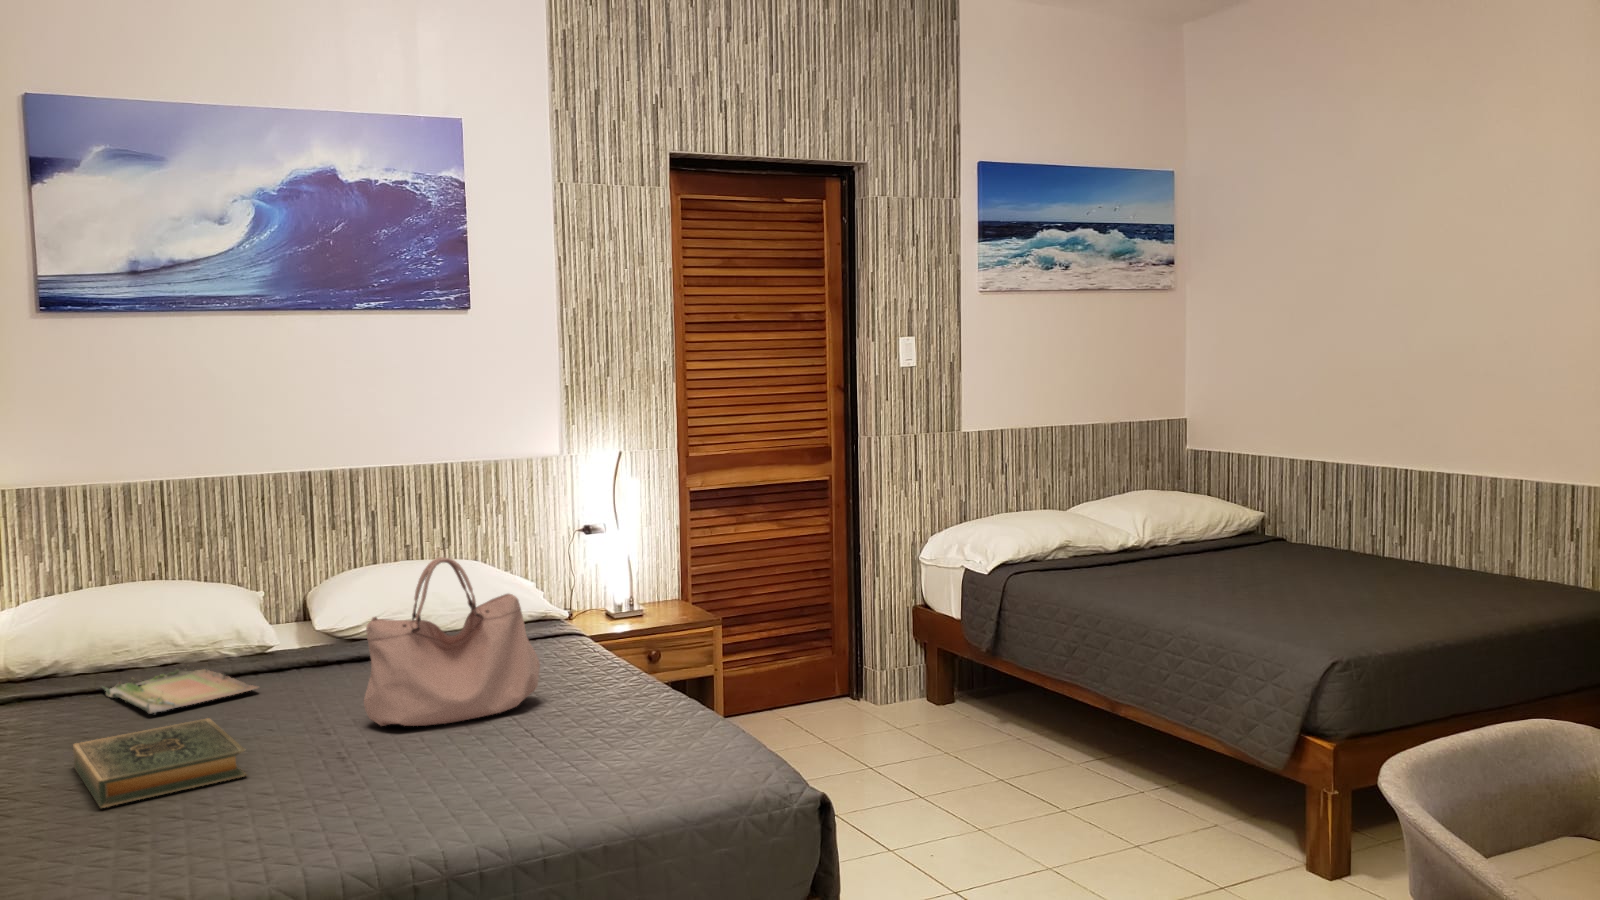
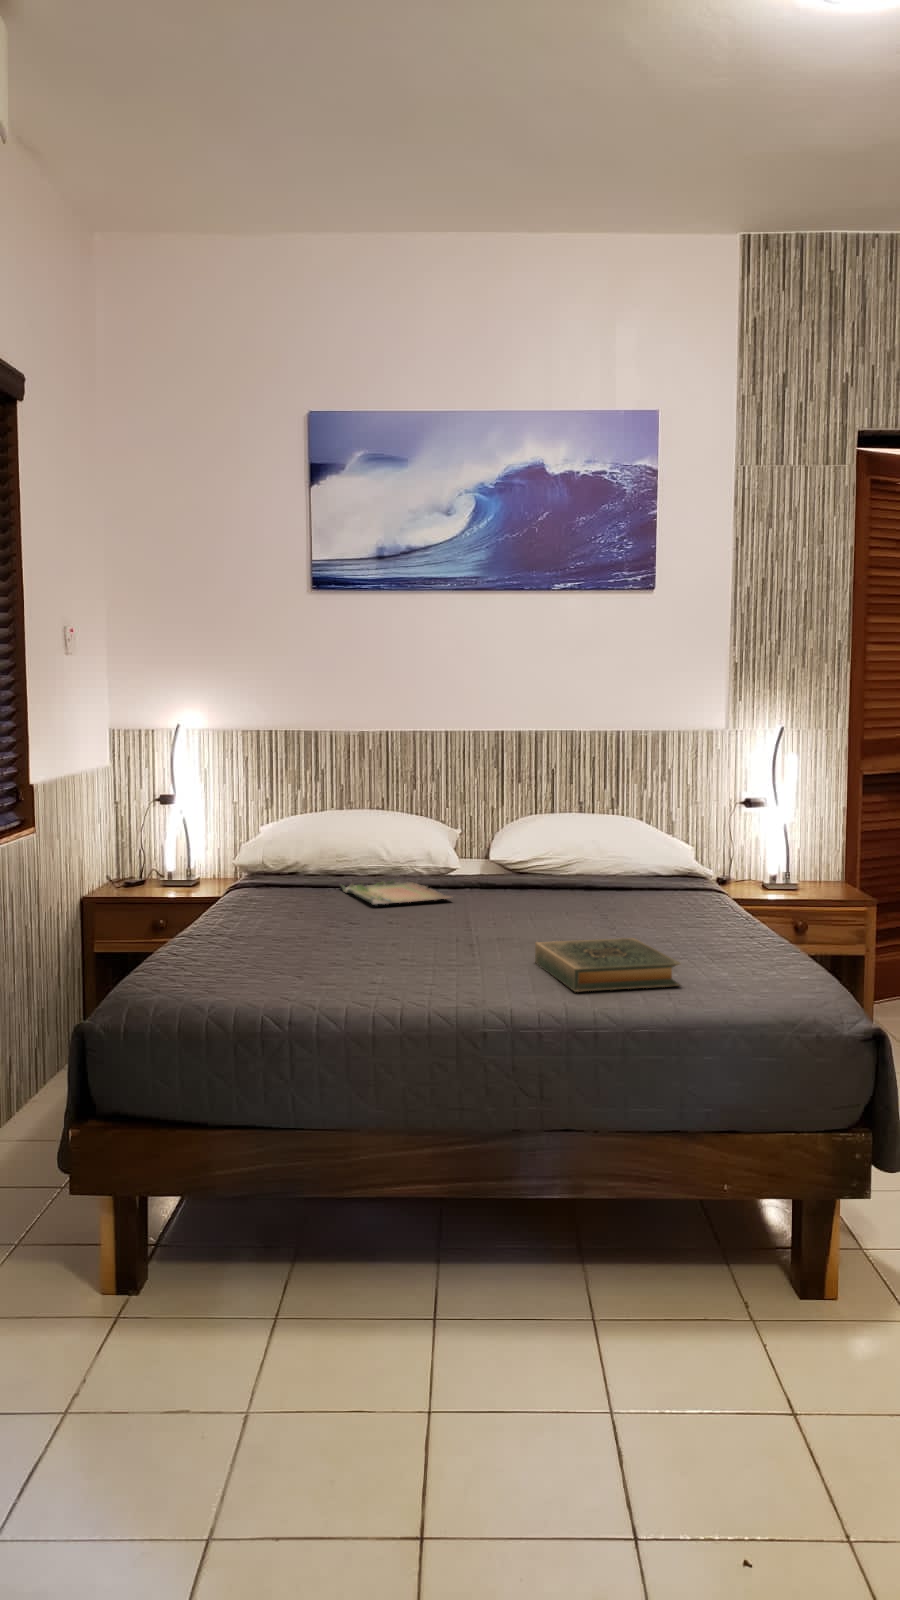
handbag: present [364,557,540,726] -> none [530,797,679,936]
hardback book: present [73,718,246,808] -> present [535,938,680,992]

